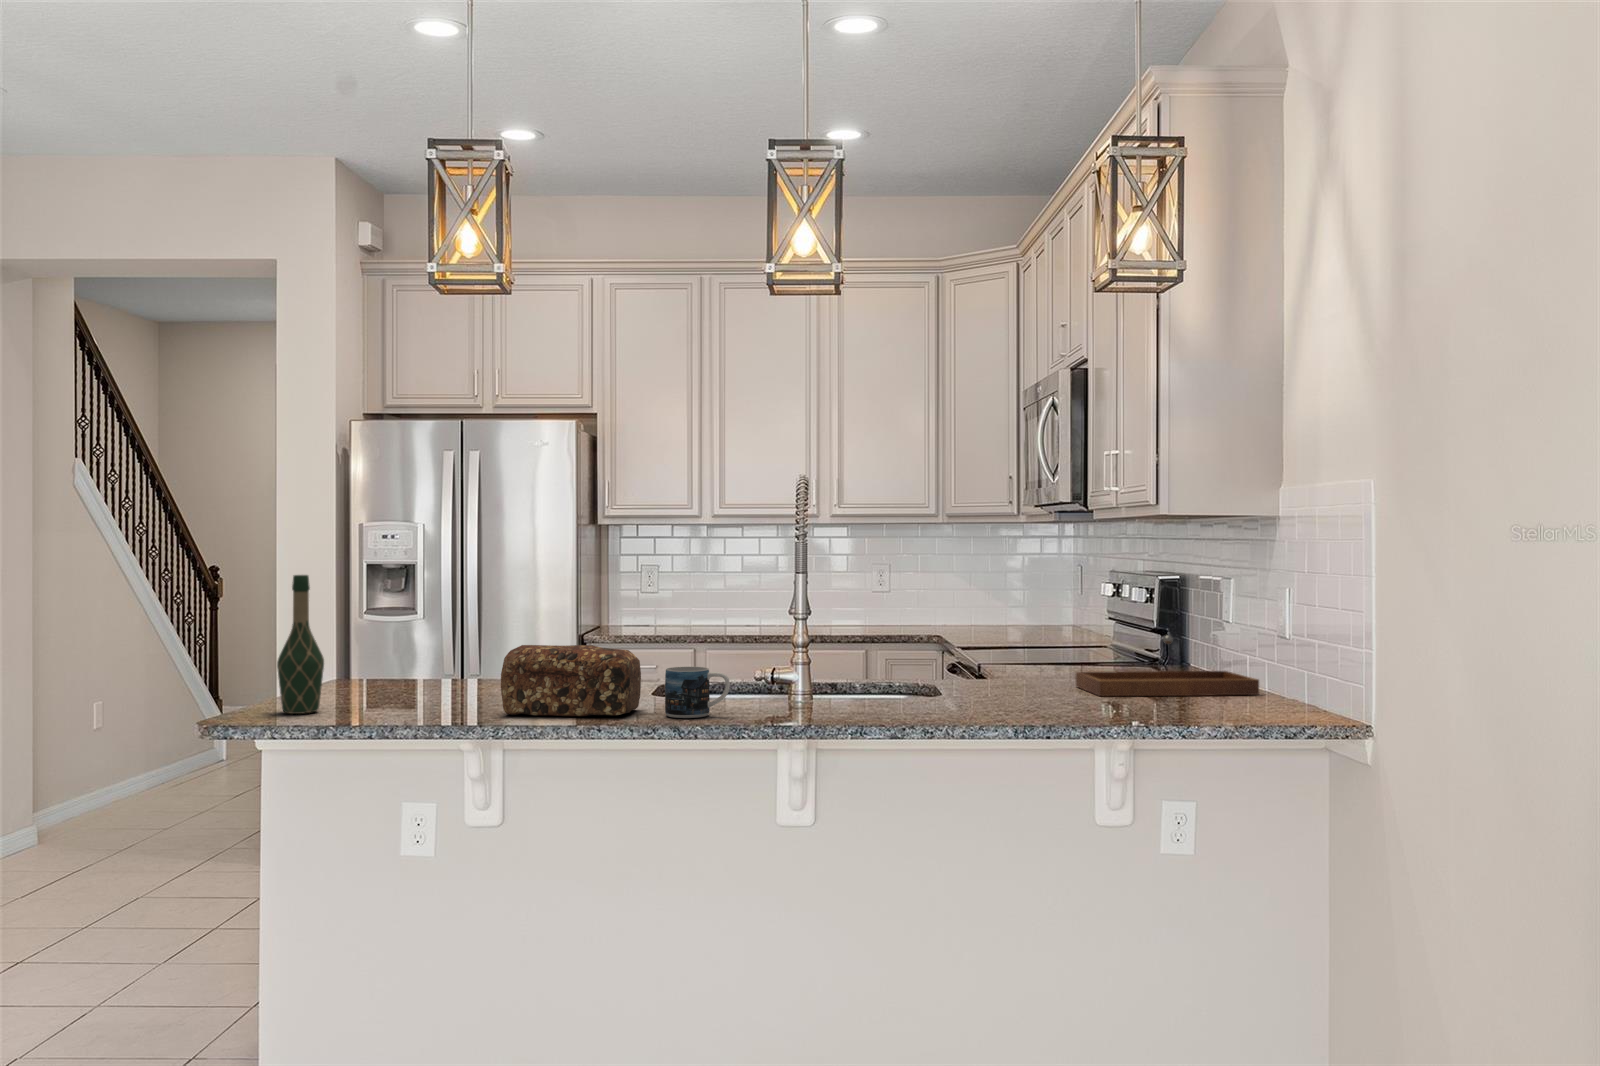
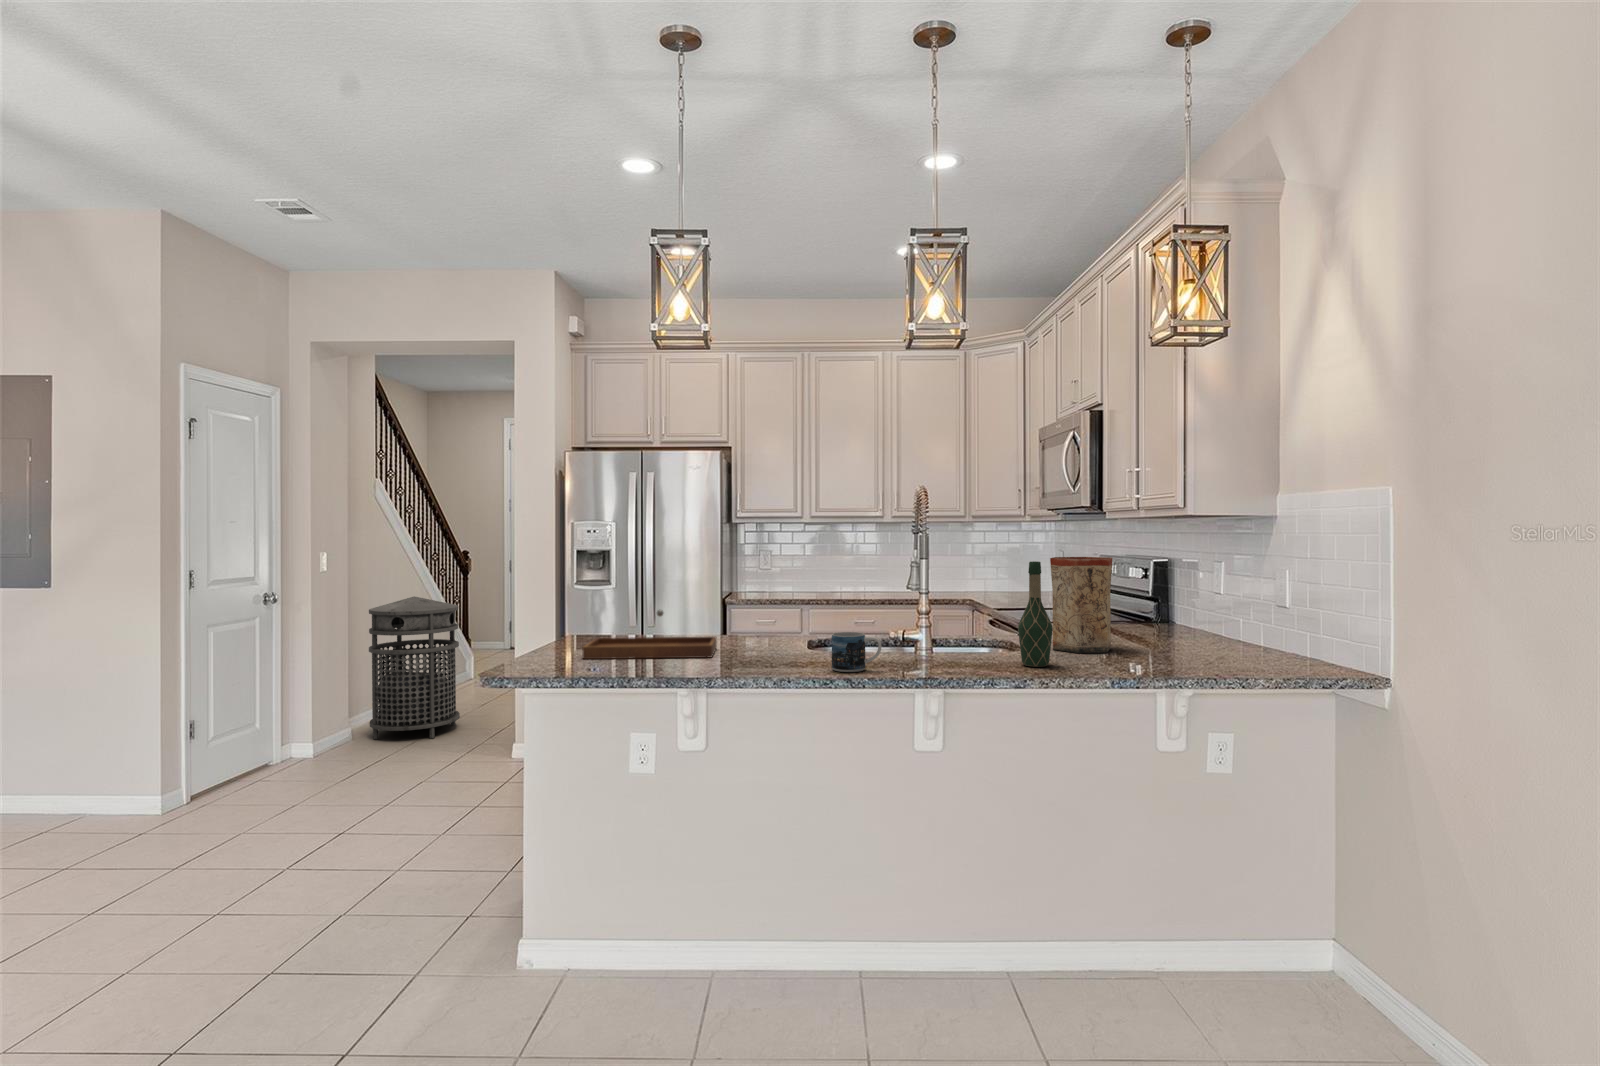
vase: none [973,572,1056,698] -> present [1050,557,1112,653]
wine bottle: present [277,575,324,714] -> present [1018,561,1053,667]
trash can: none [62,629,197,836] -> present [369,596,460,739]
tray: present [1076,635,1259,696] -> present [583,610,717,659]
bread loaf: present [501,645,641,716] -> none [707,616,809,670]

